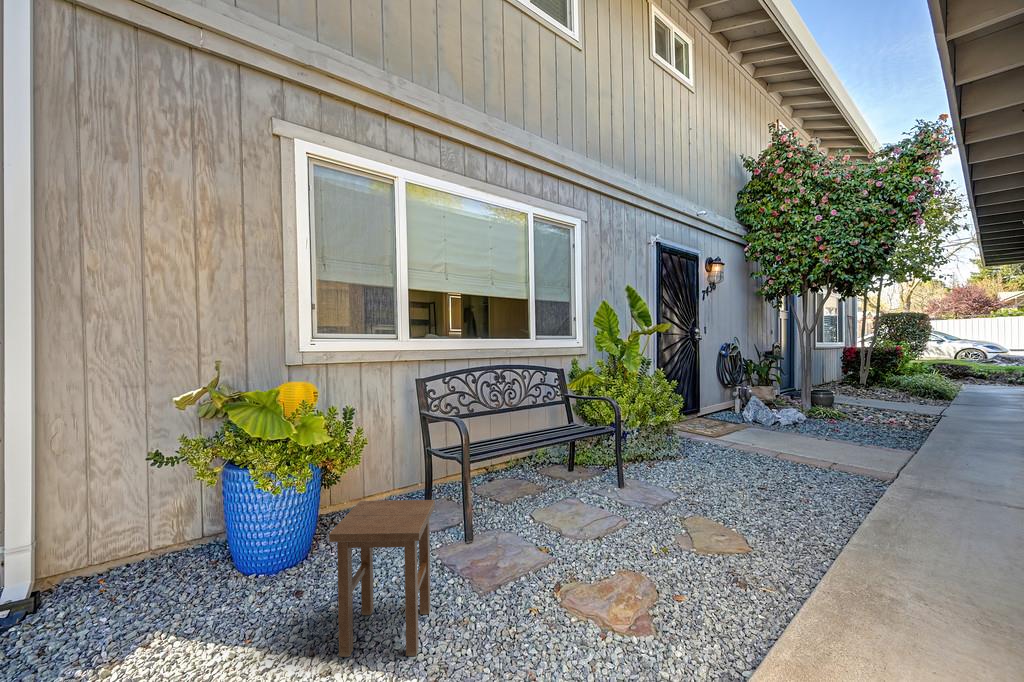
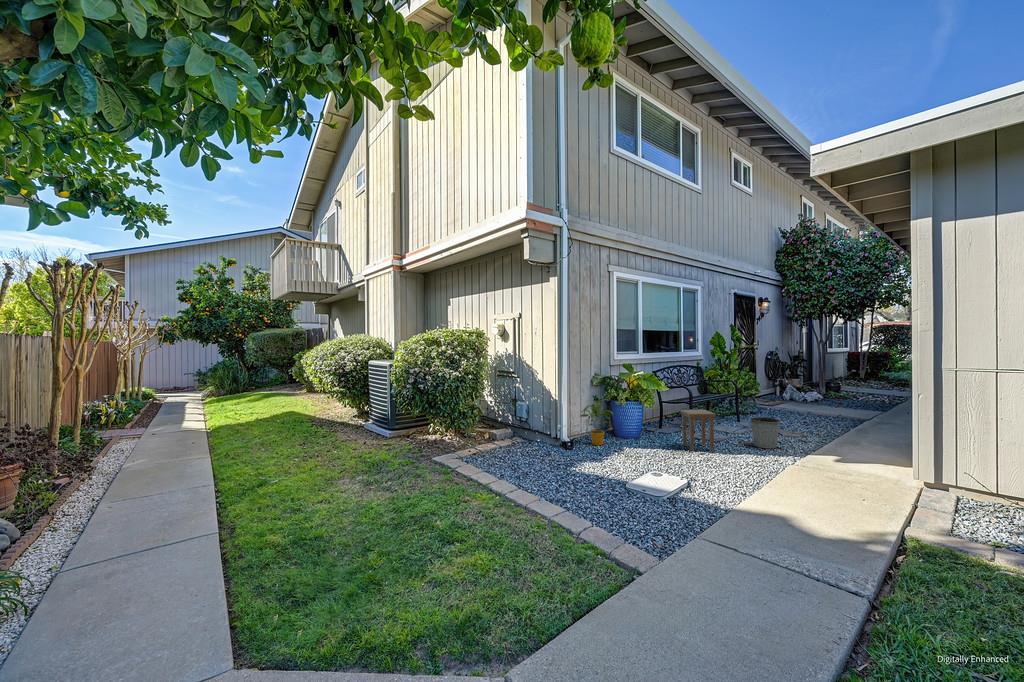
house plant: none [68,481,176,611] -> present [580,403,613,445]
bucket: none [560,519,649,639] -> present [749,417,780,448]

